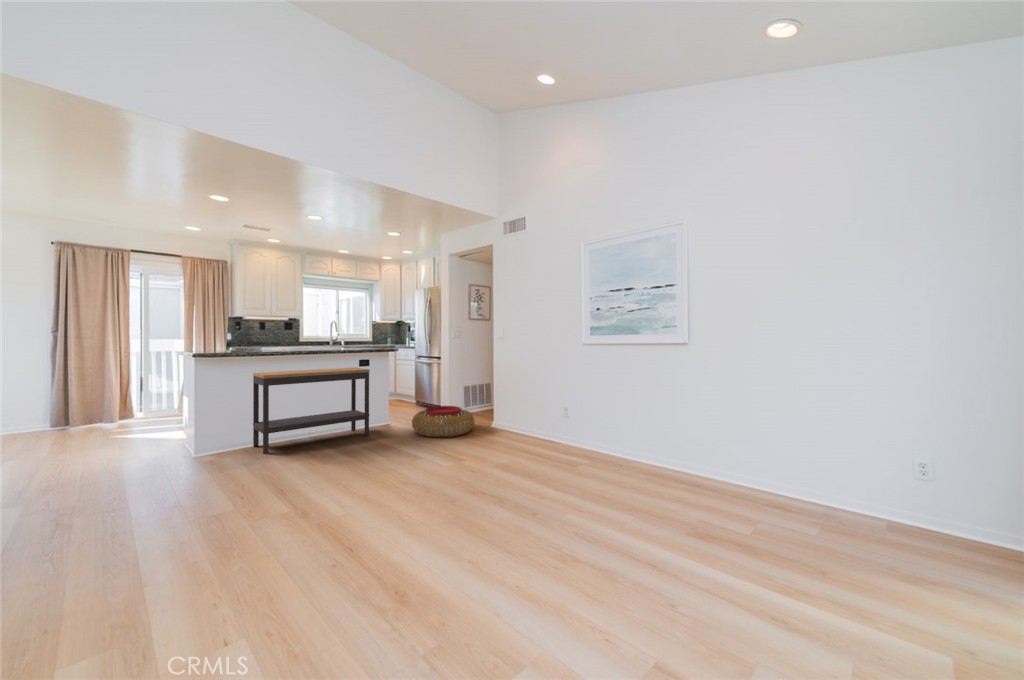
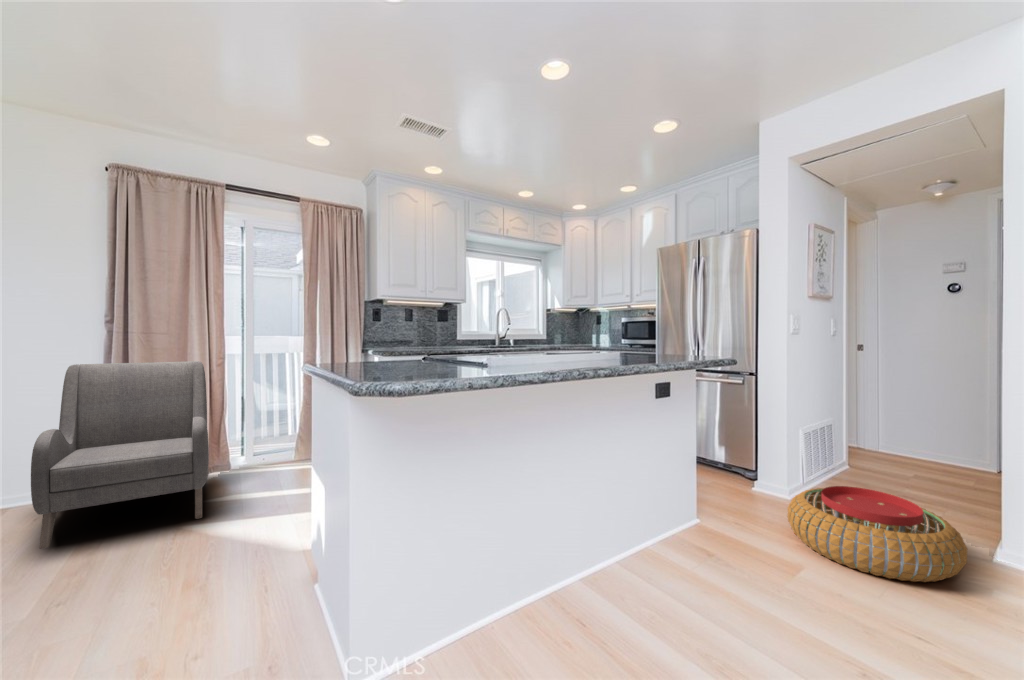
armchair: none [16,354,117,444] -> present [31,361,209,549]
console table: present [253,368,370,454] -> none [515,402,728,651]

